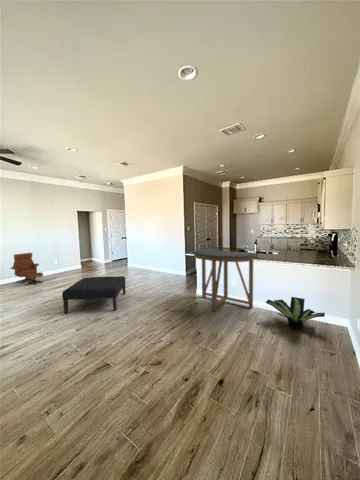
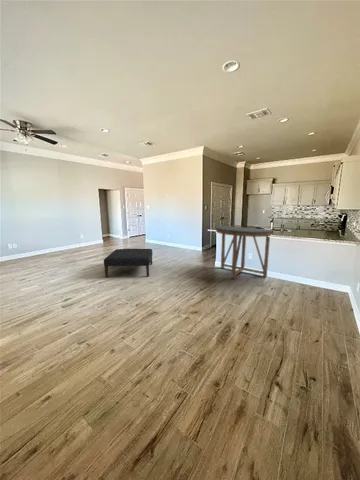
lounge chair: present [11,253,43,285] -> none [45,227,75,256]
potted plant: present [266,297,325,329] -> none [280,267,330,293]

